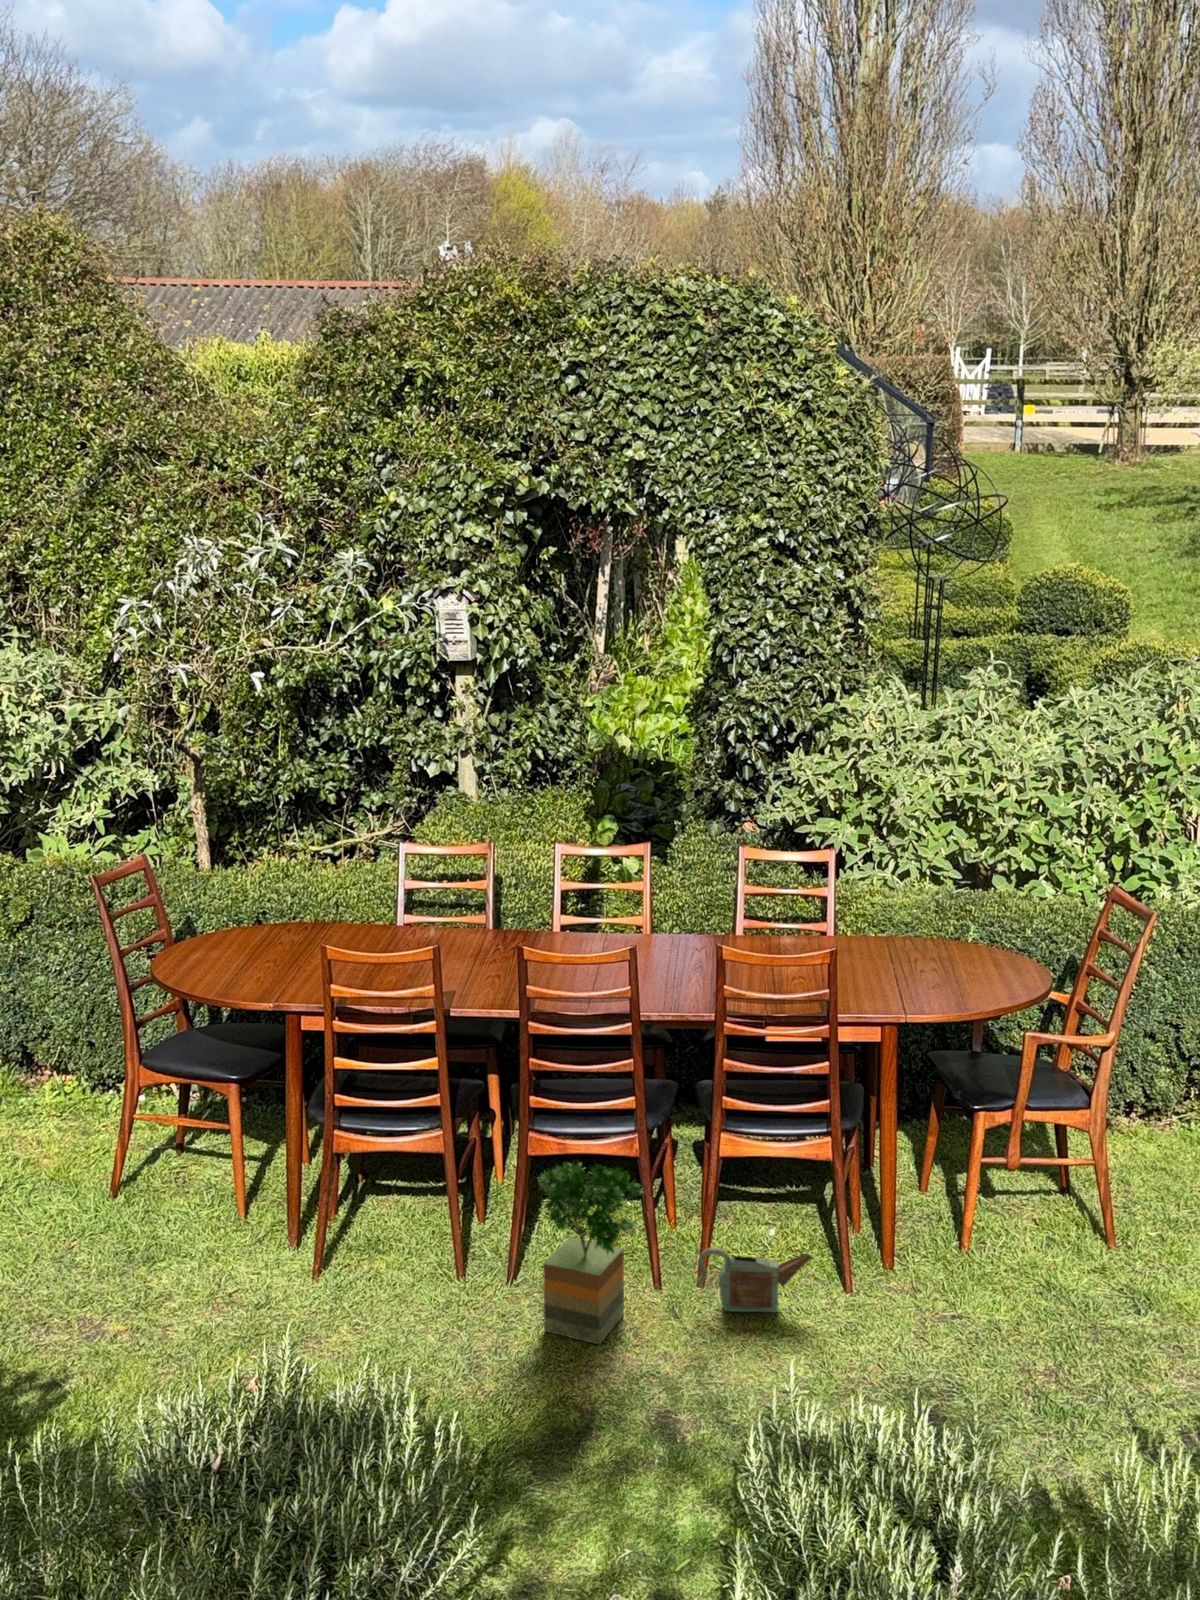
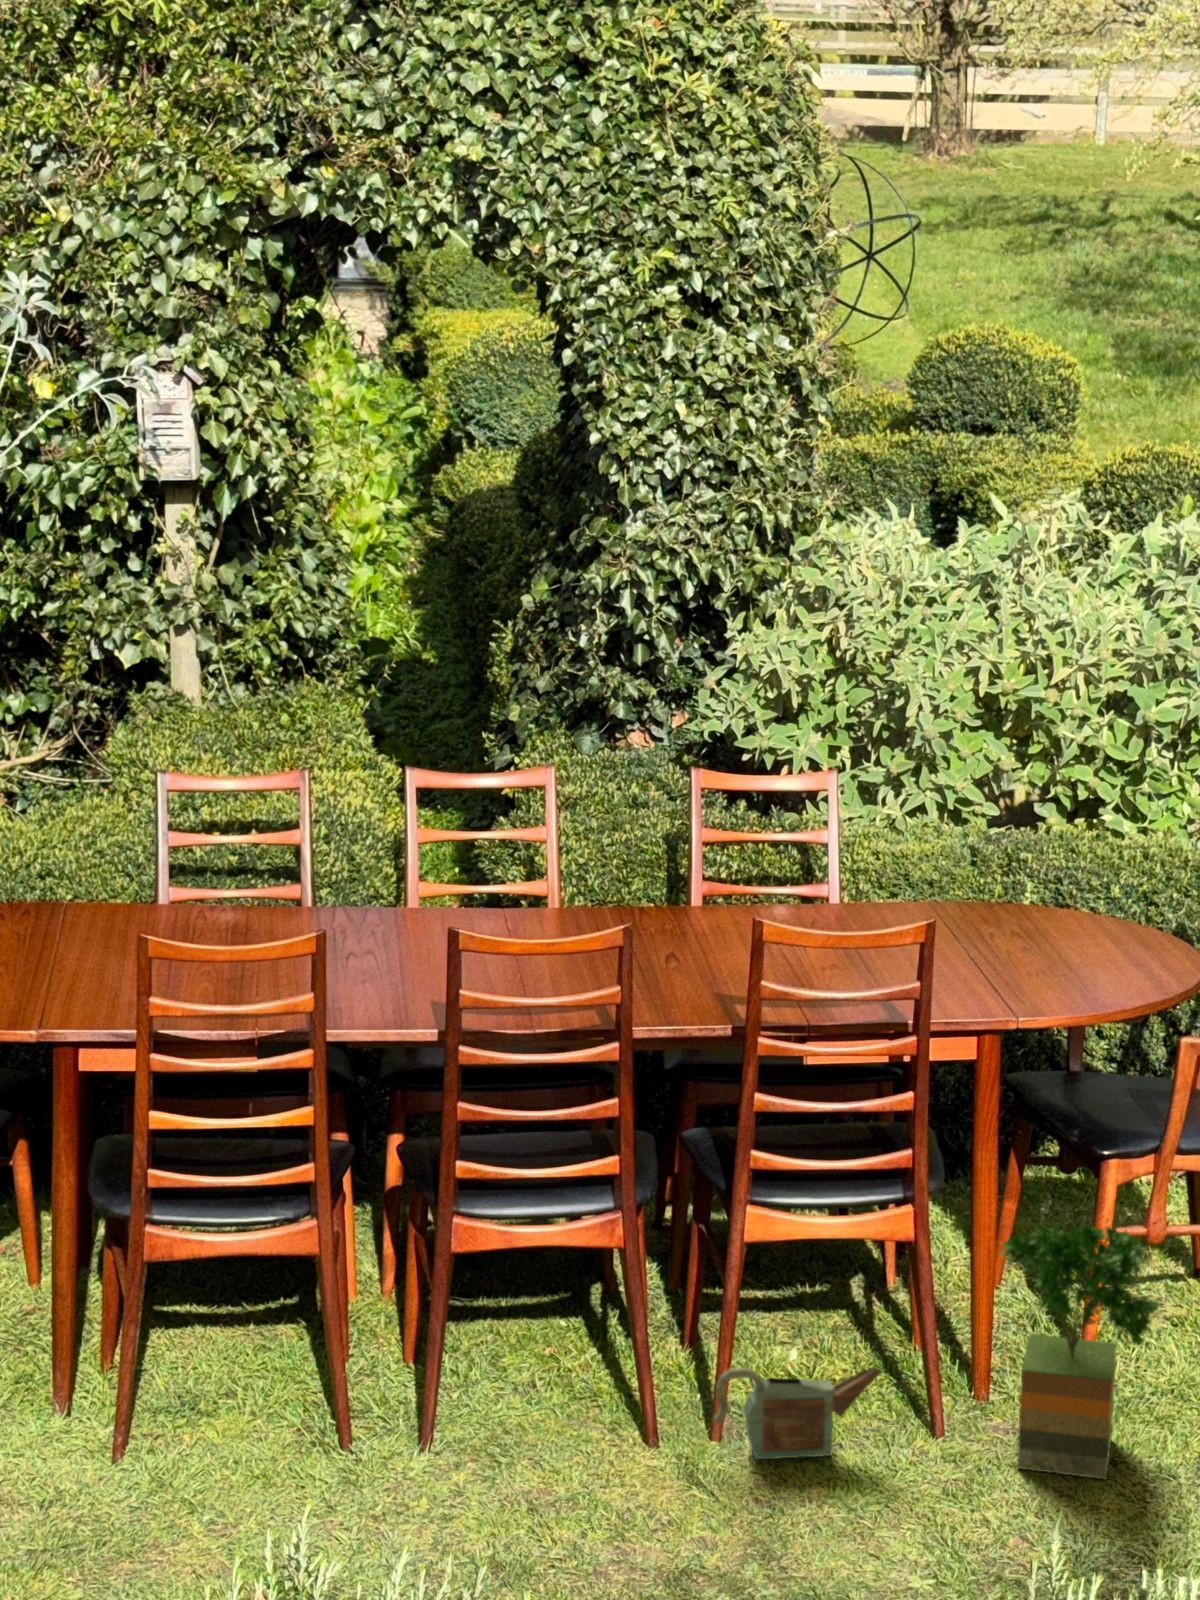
potted tree: present [540,1161,643,1344] -> present [1000,1222,1160,1479]

